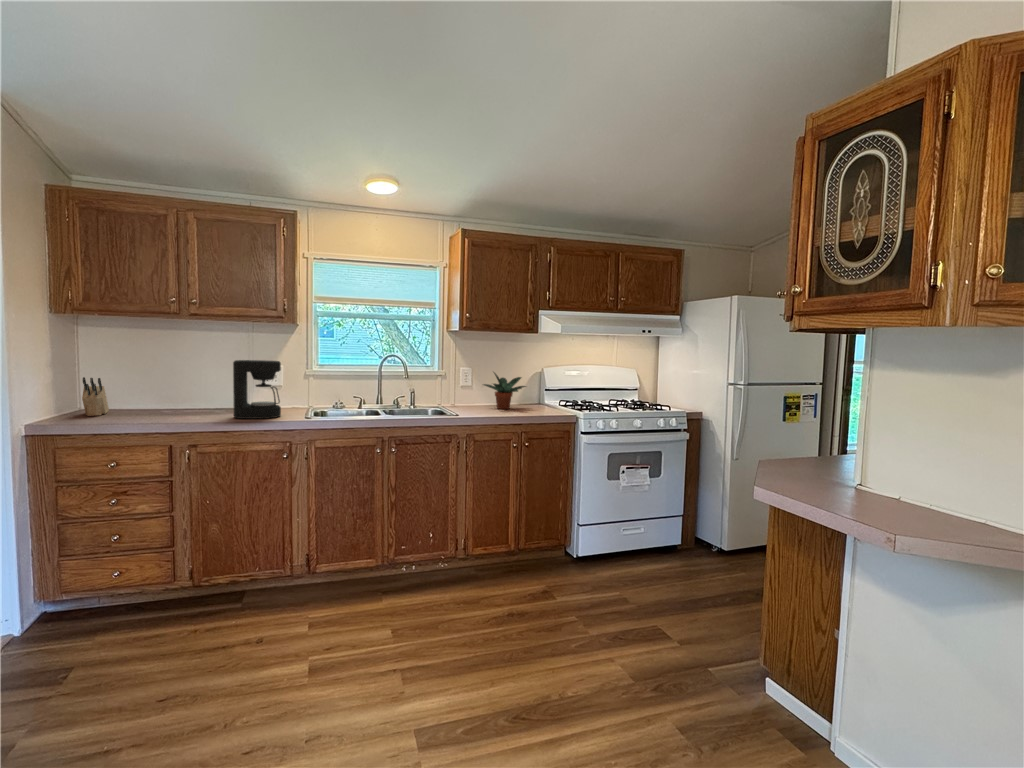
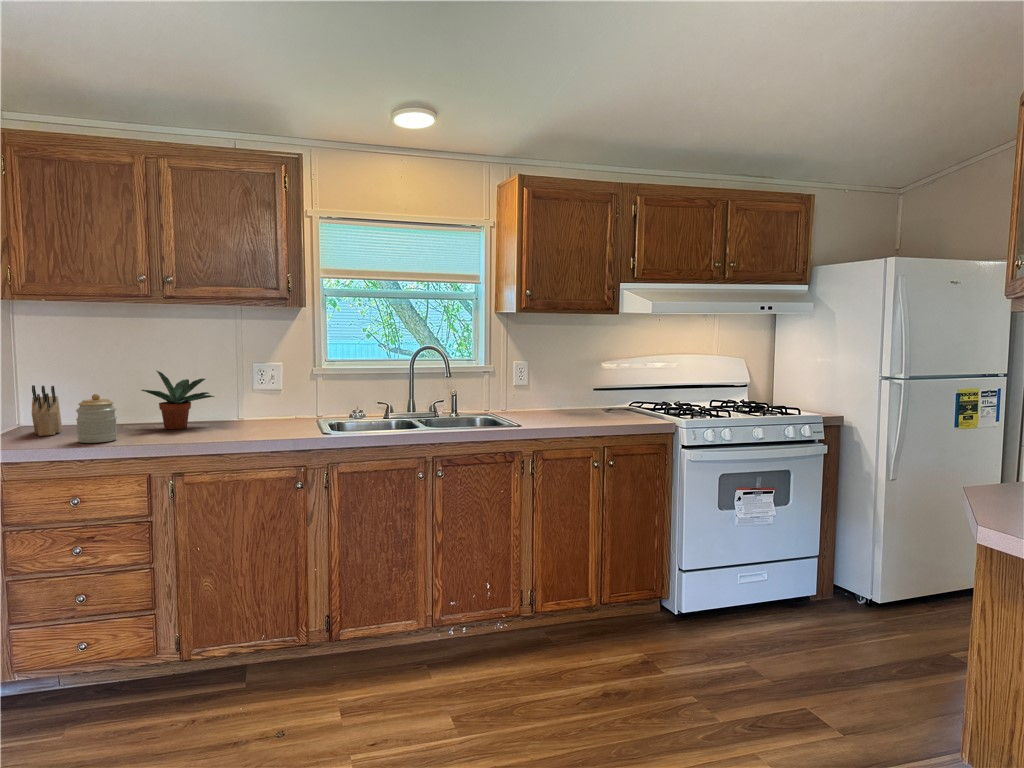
coffee maker: present [233,360,281,419] -> none [226,358,288,437]
potted plant: present [484,373,526,409] -> present [141,371,214,429]
jar: none [115,384,147,421] -> present [76,394,117,443]

